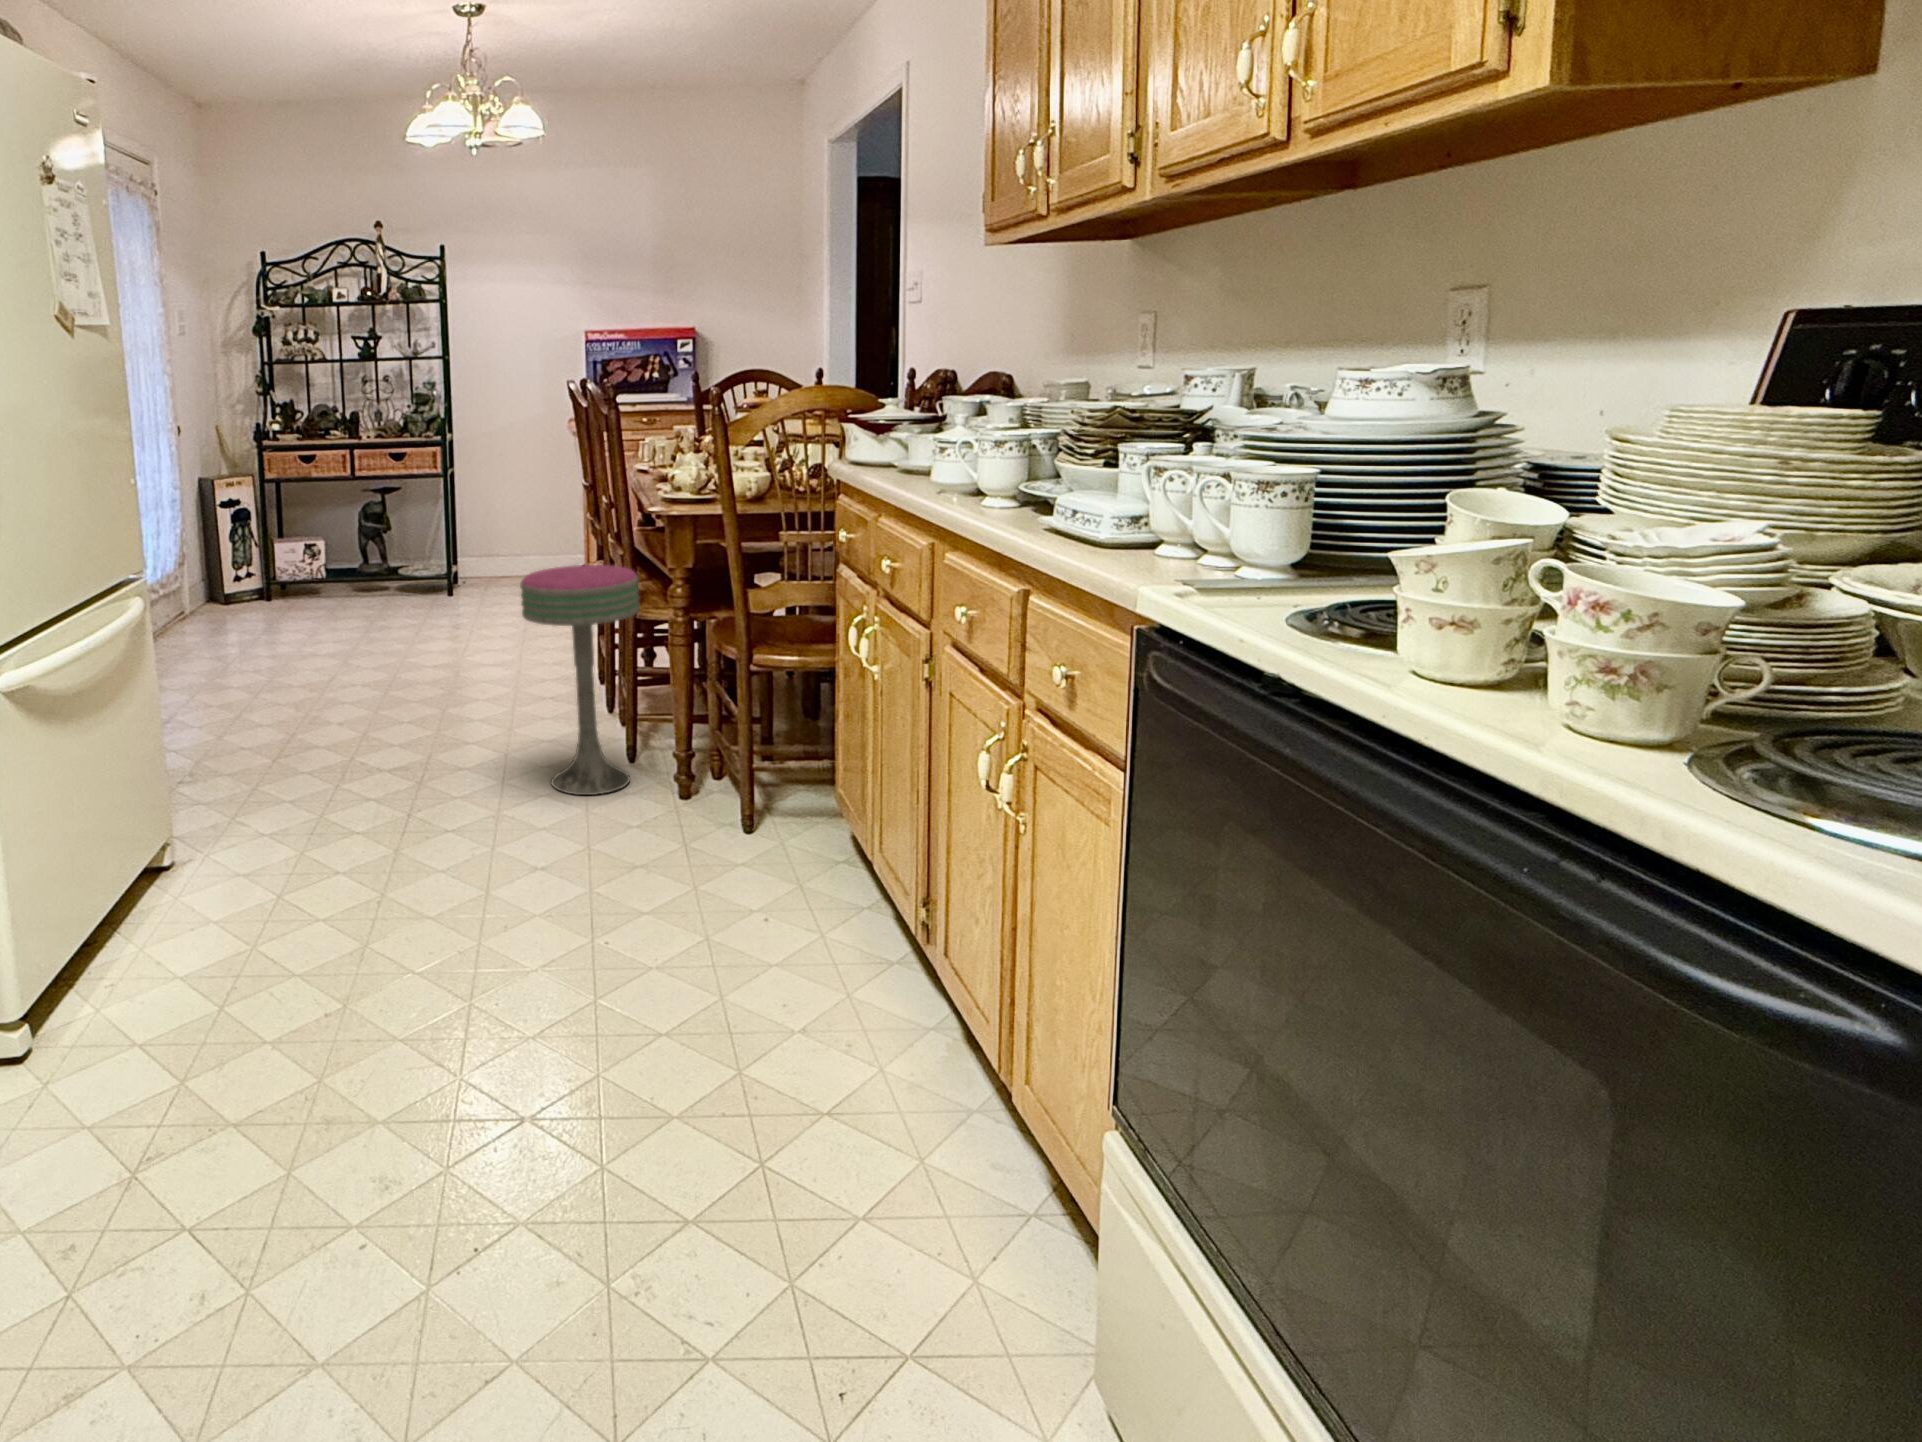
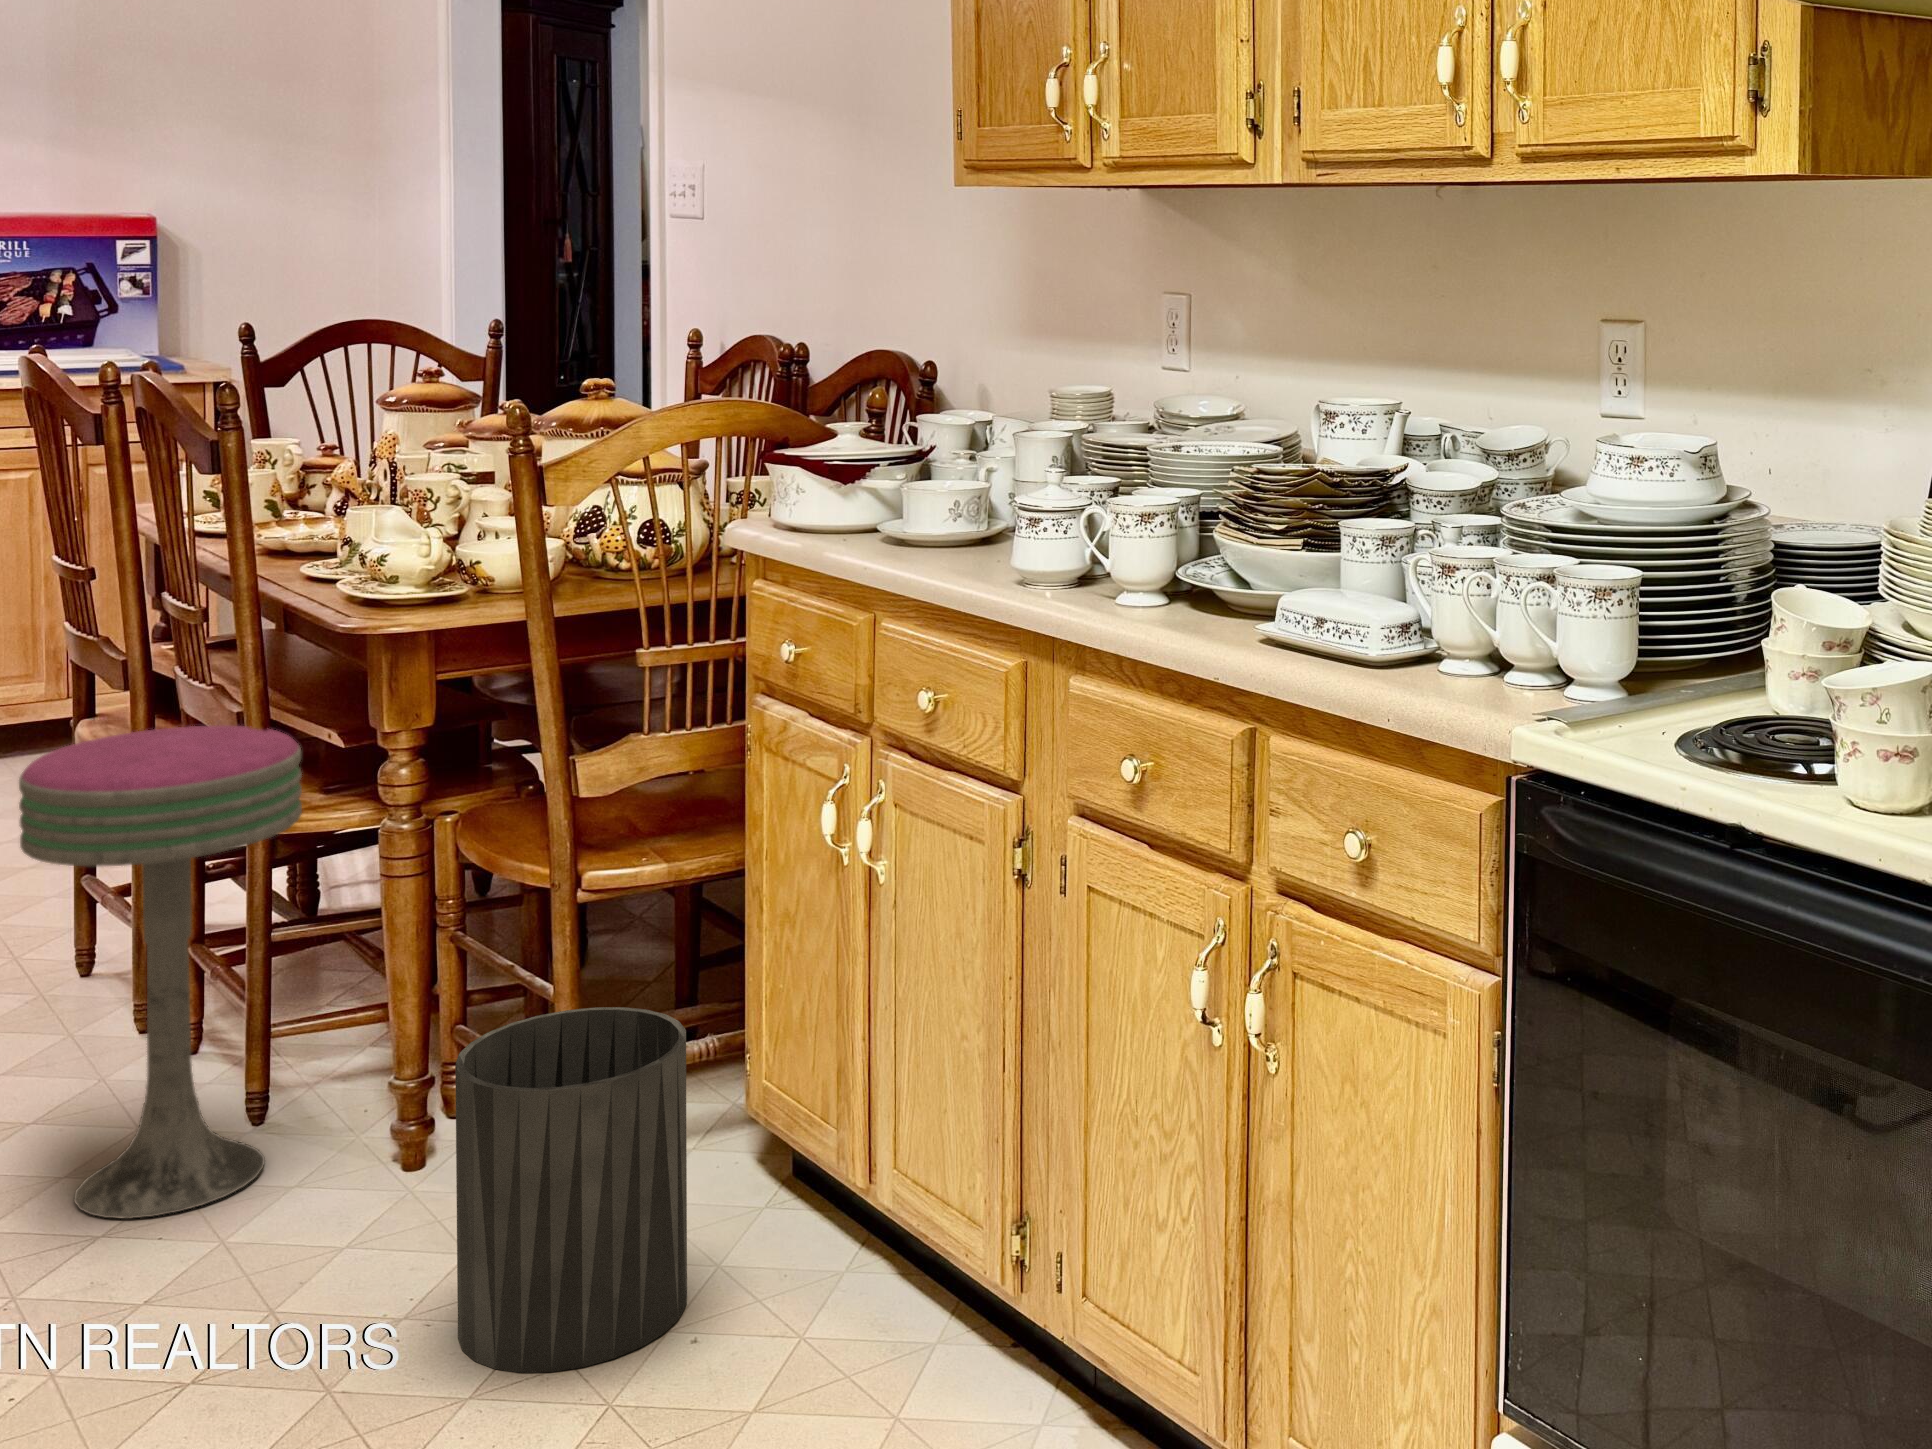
trash can: none [657,727,781,916] -> present [455,1007,687,1373]

